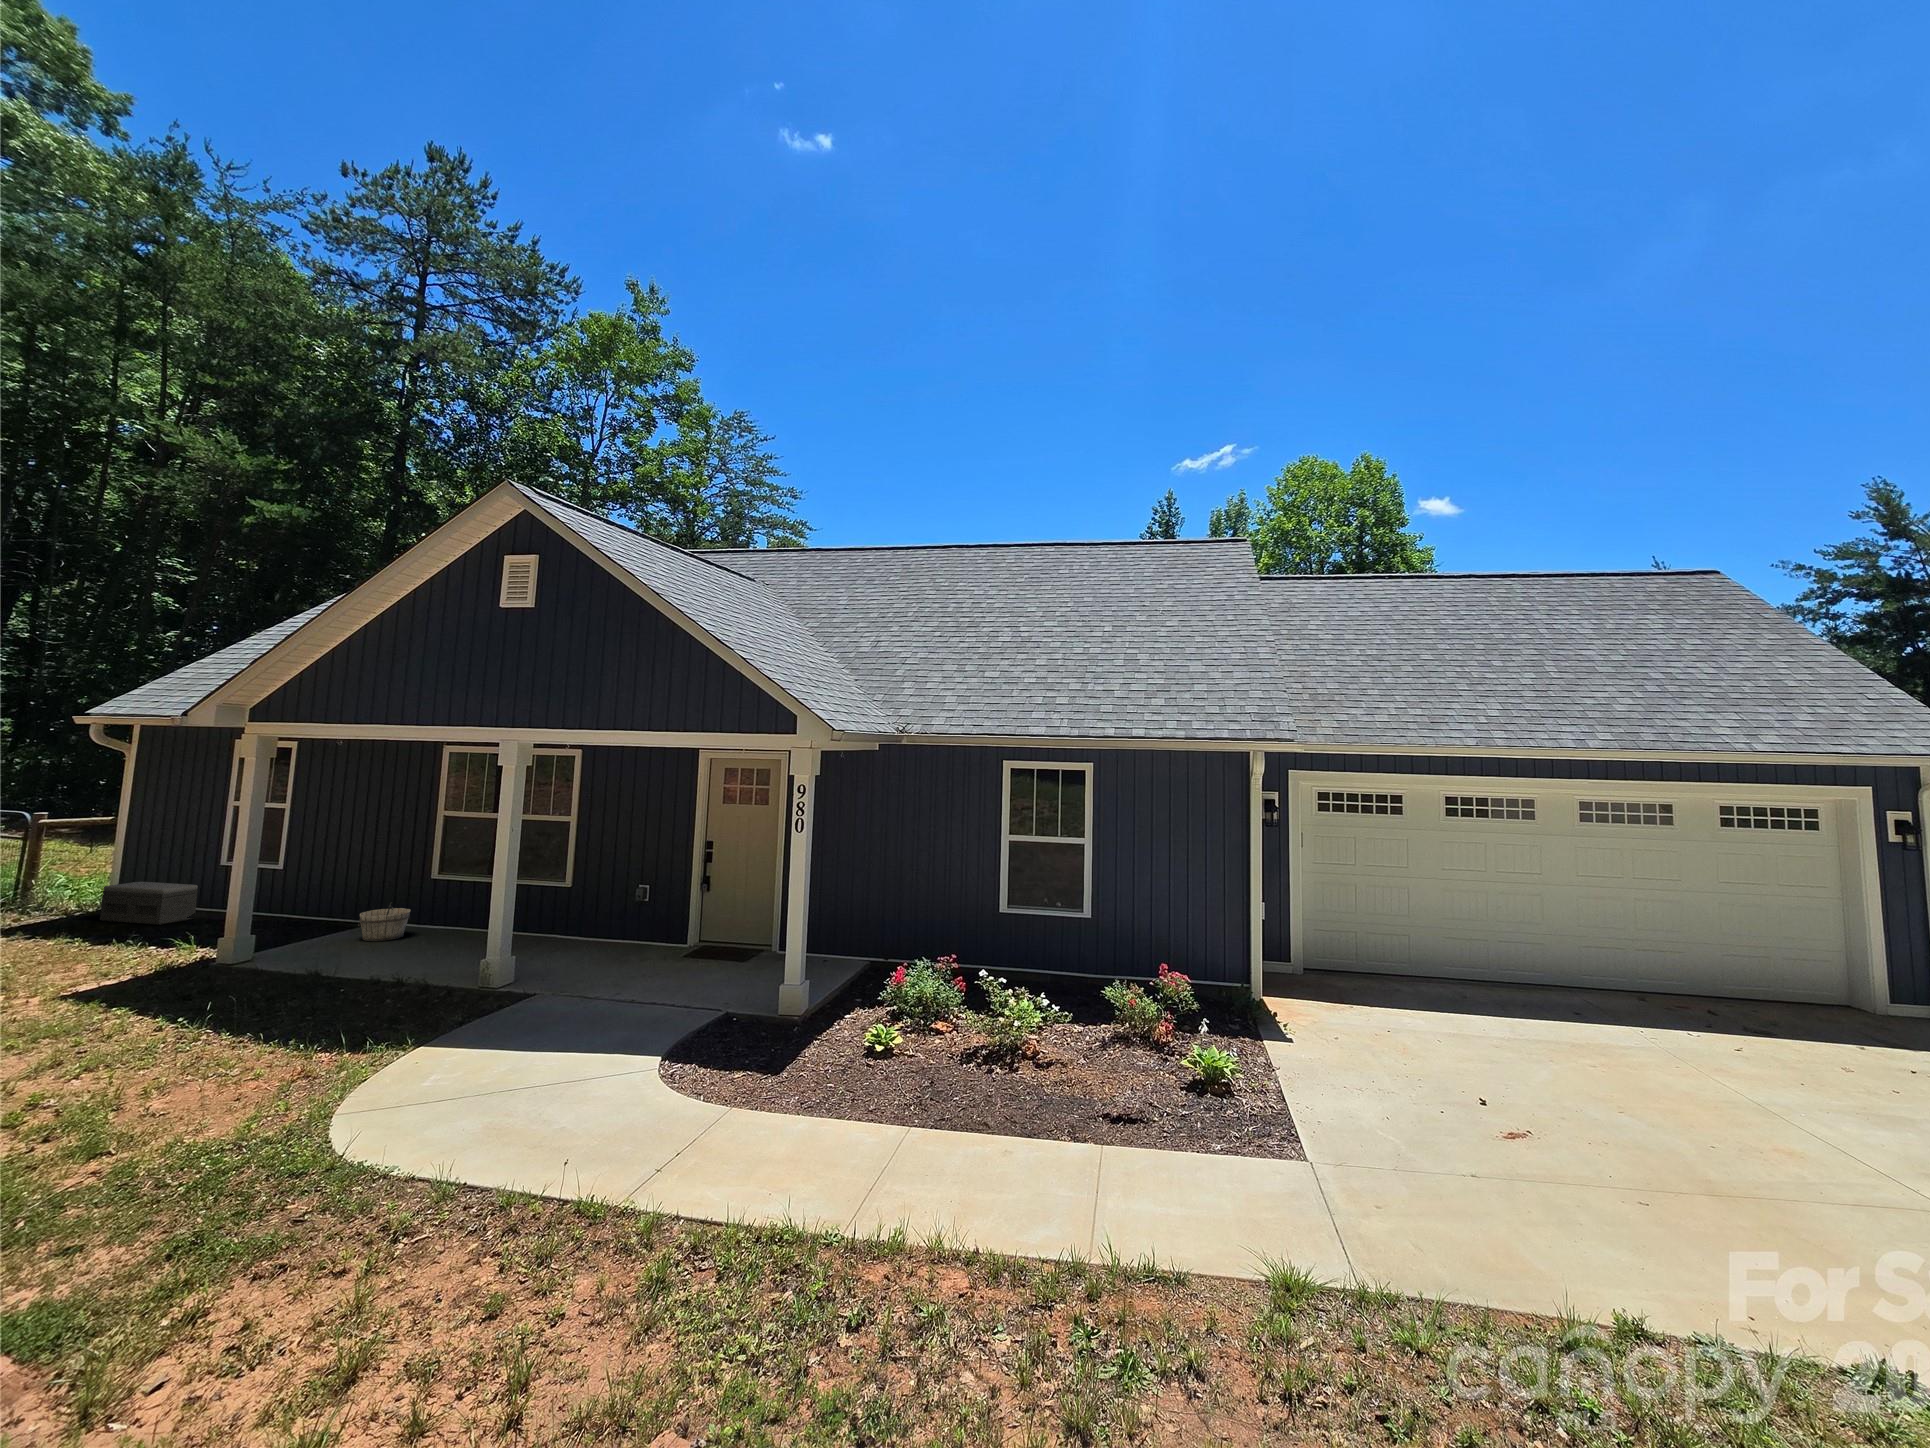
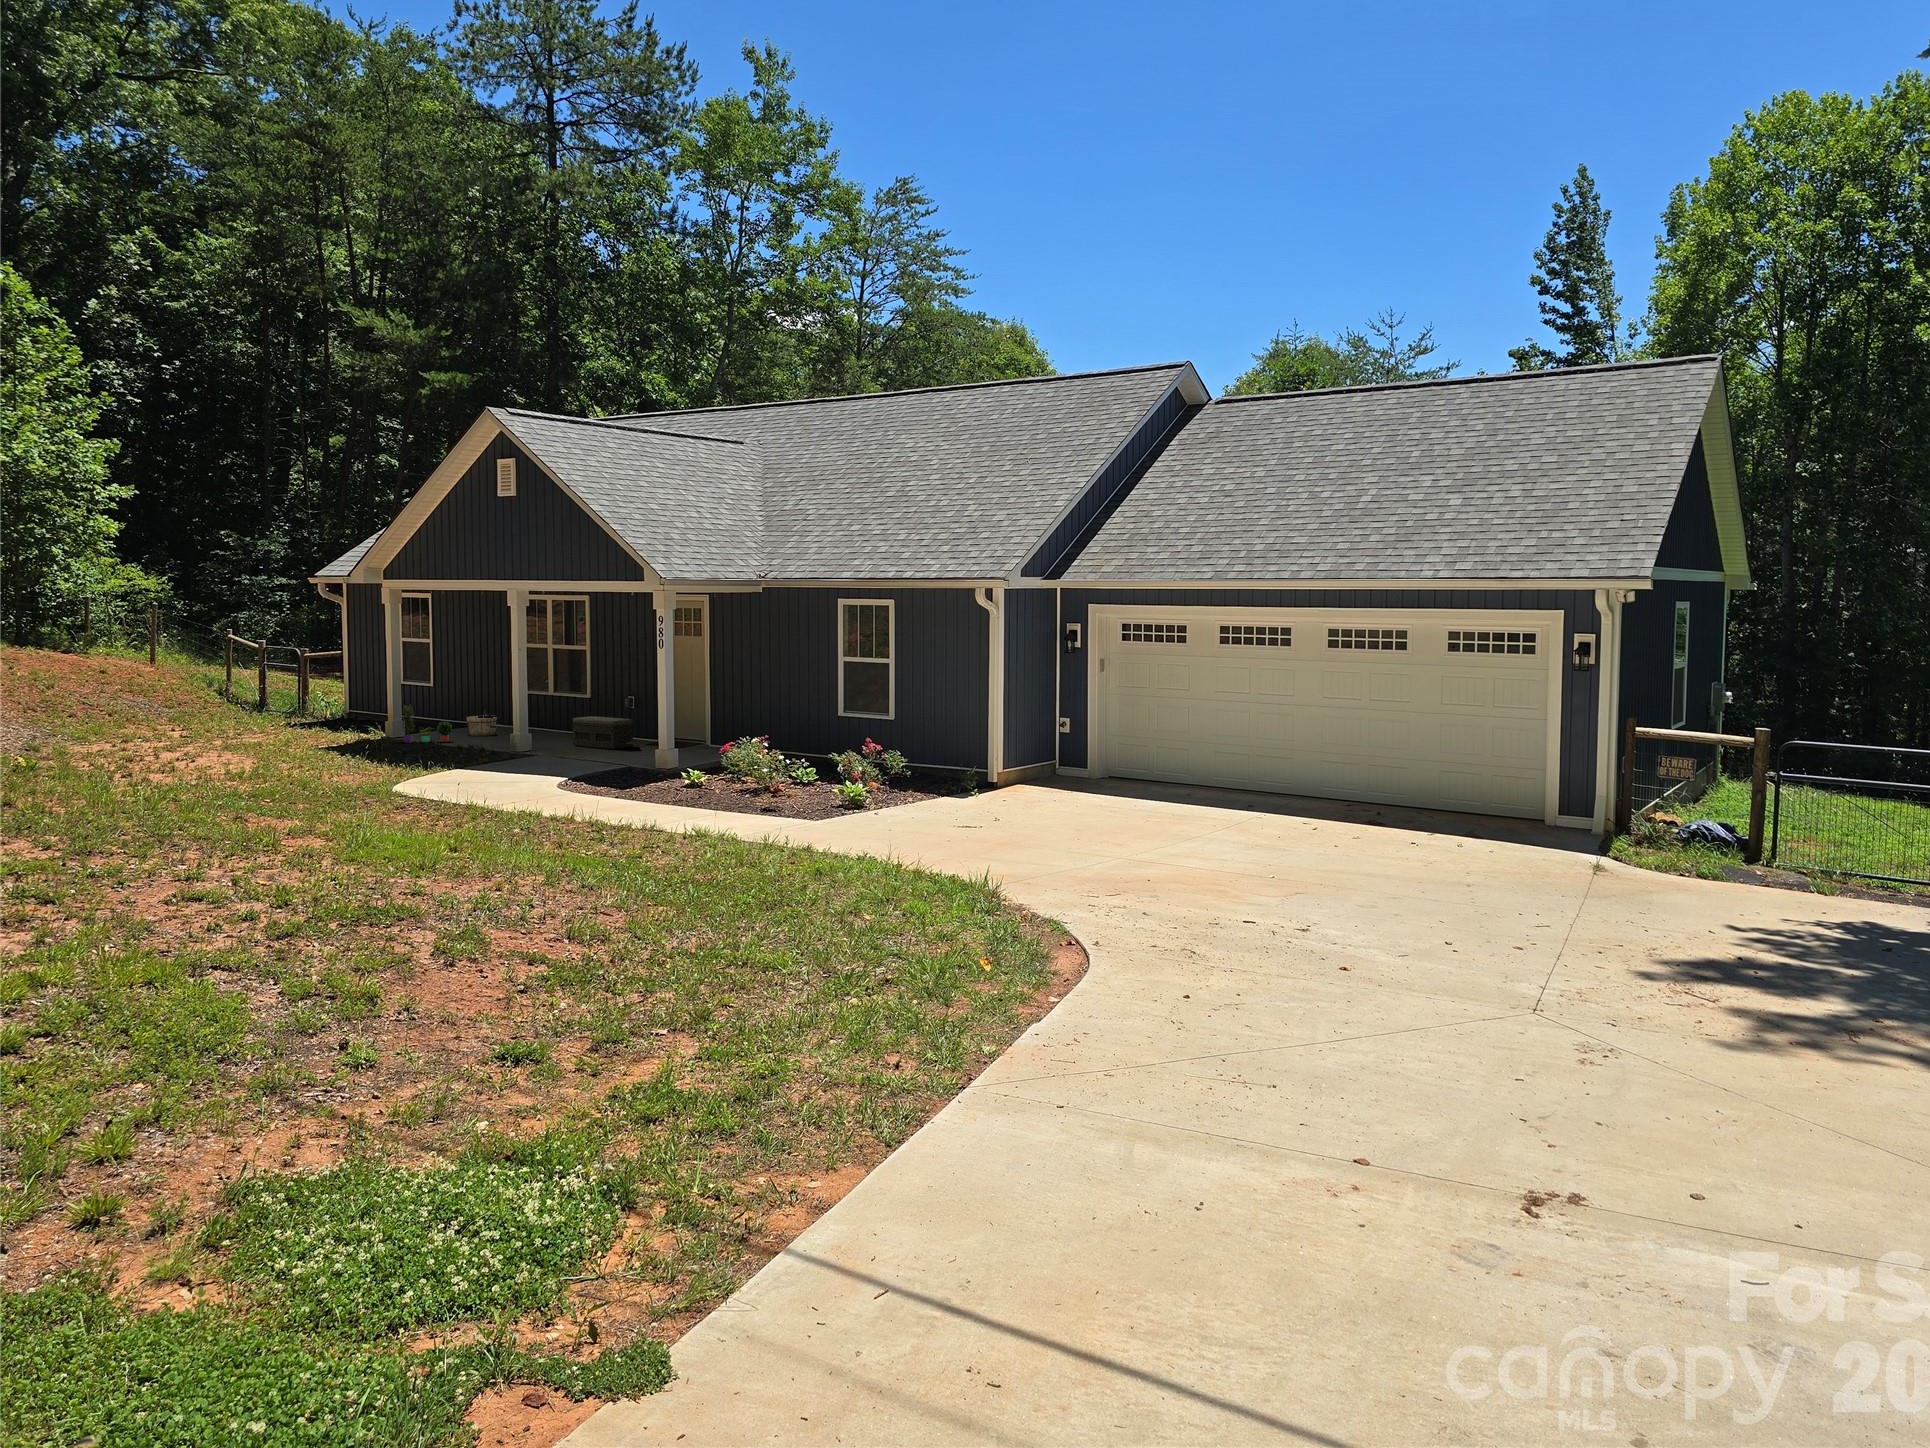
storage bench: present [100,882,198,925] -> present [573,716,633,750]
potted plant: none [251,908,348,968] -> present [401,705,452,743]

